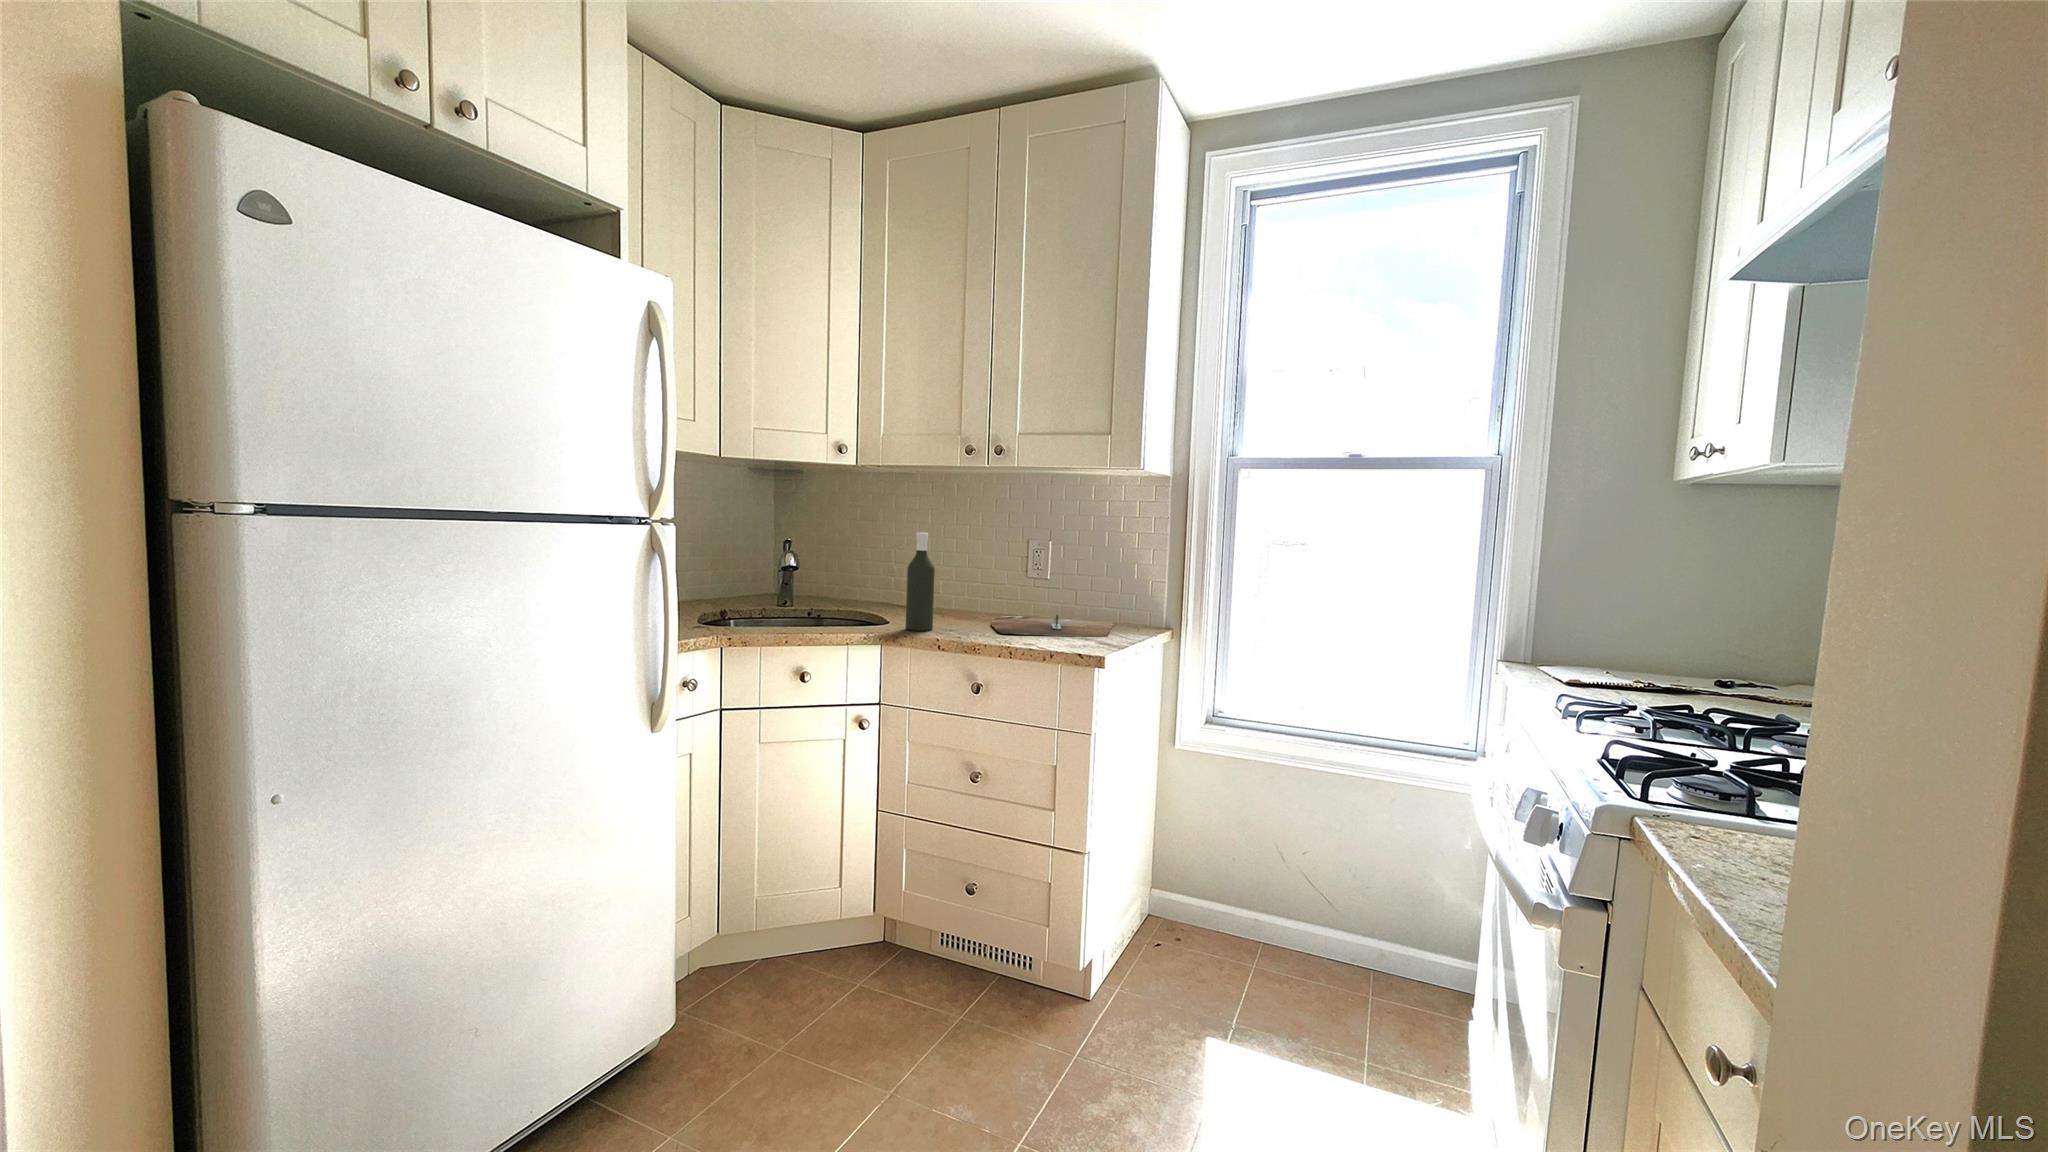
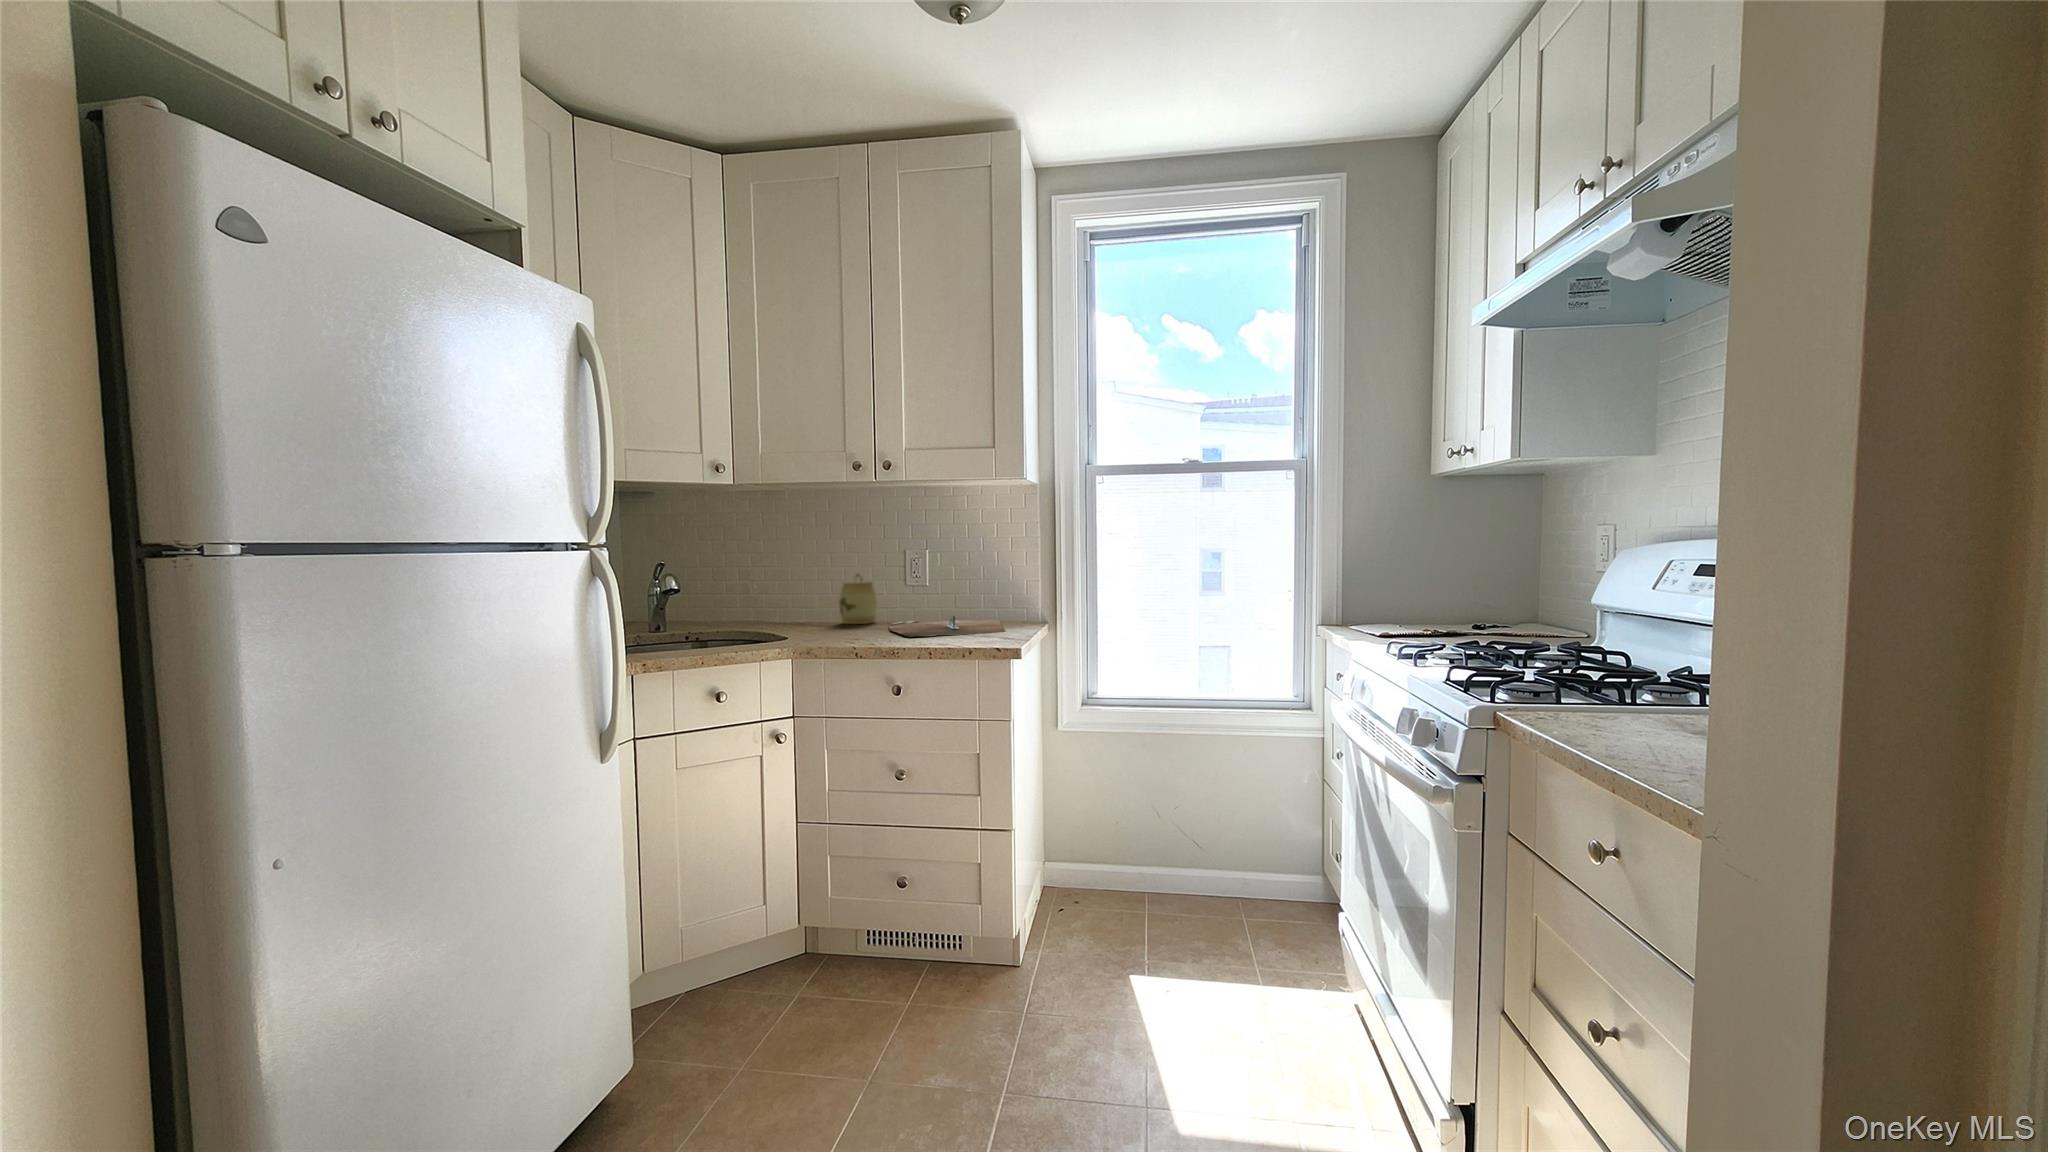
bottle: present [906,532,935,631] -> none [810,546,838,642]
jar: none [952,561,992,615] -> present [839,574,877,624]

